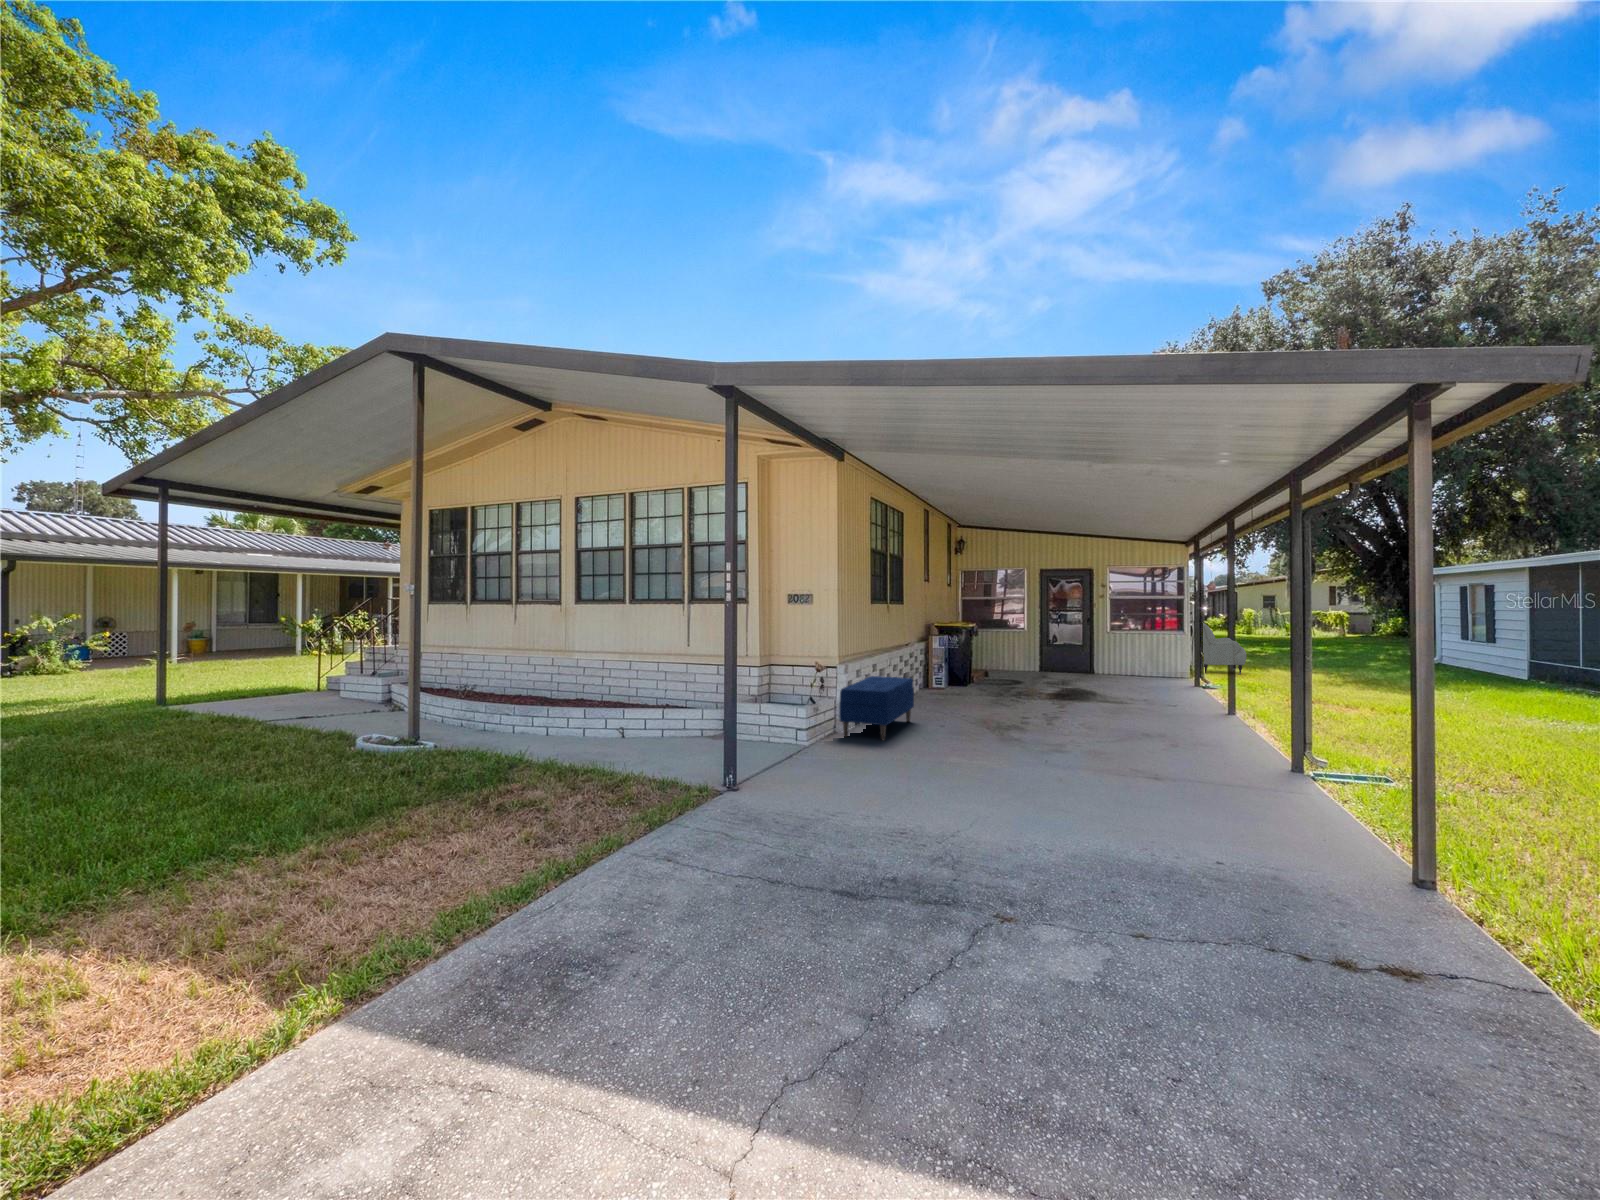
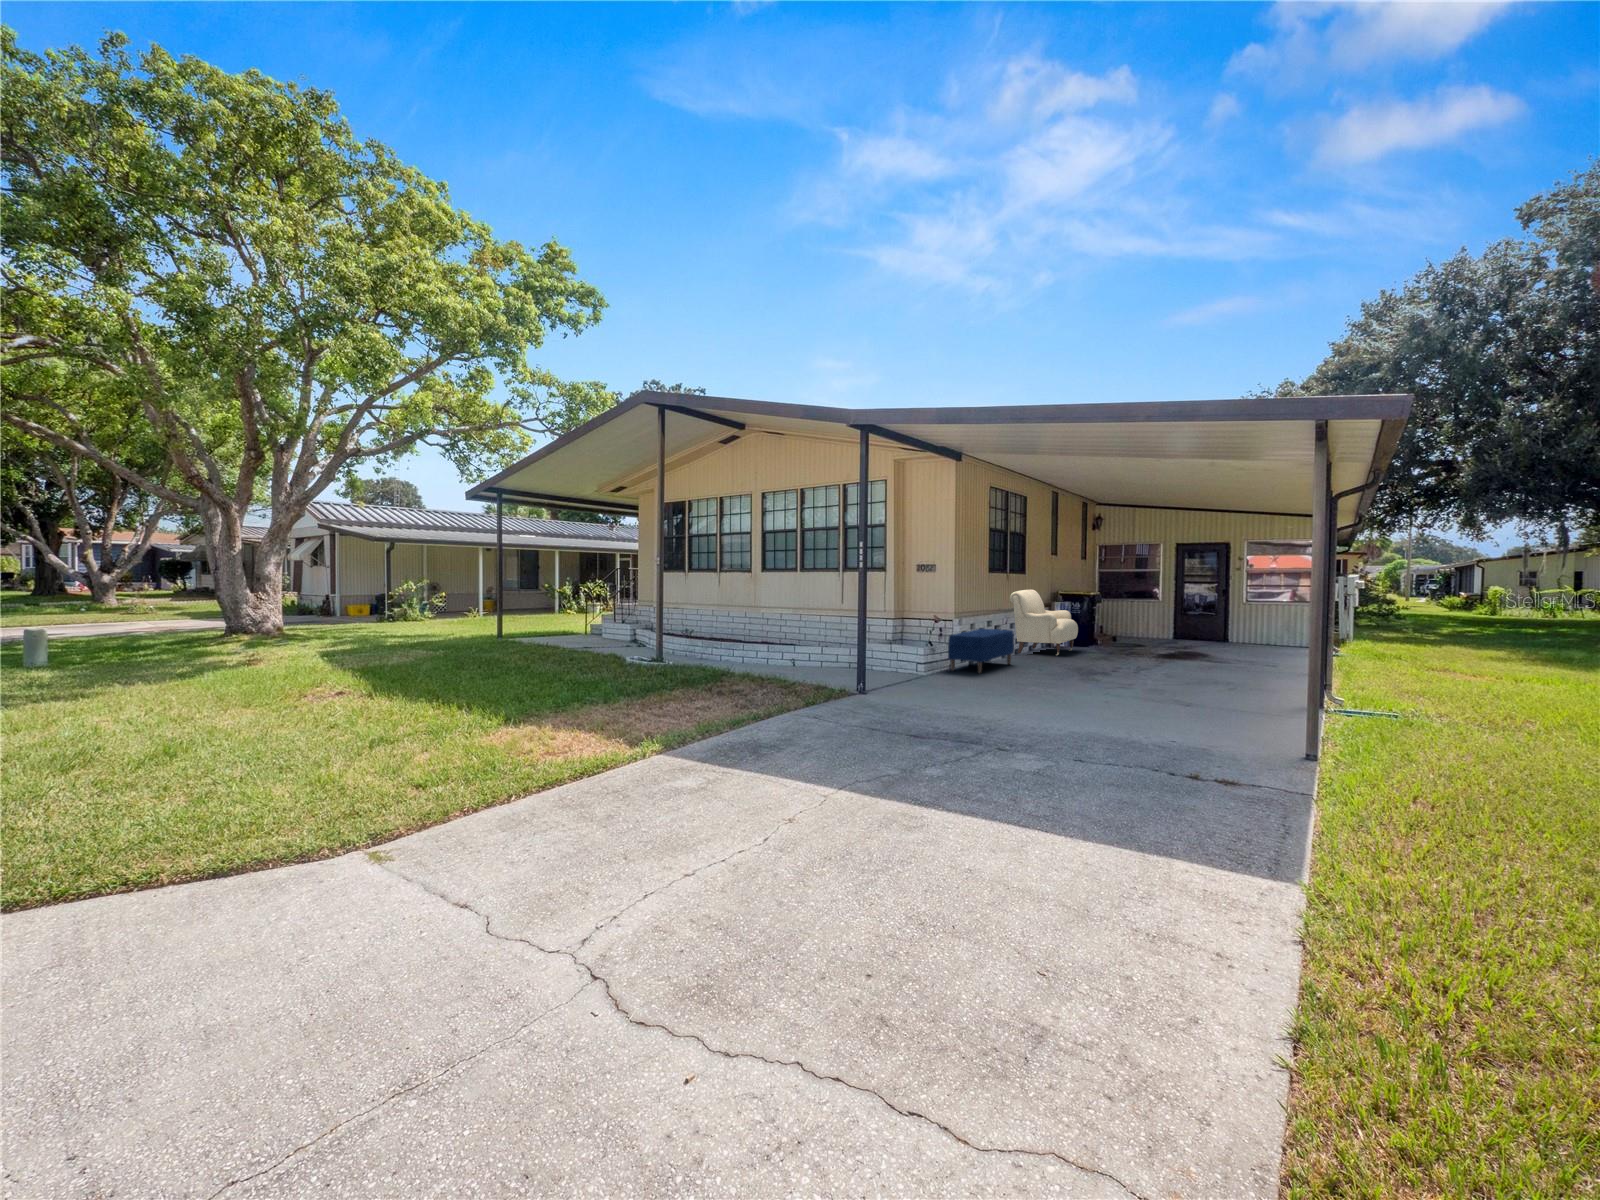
chair: present [1203,623,1247,675] -> present [1010,590,1078,656]

